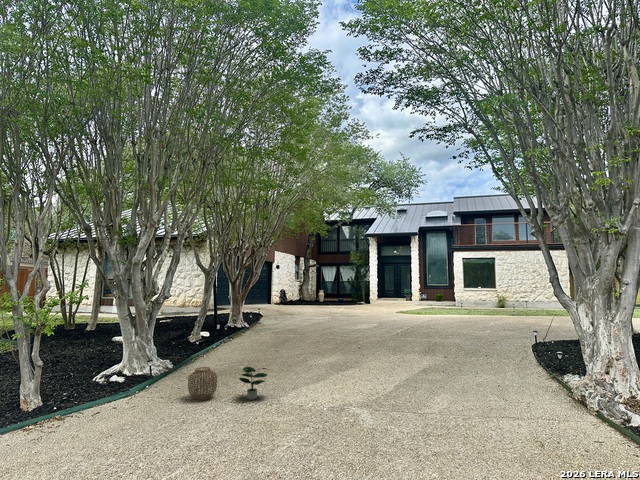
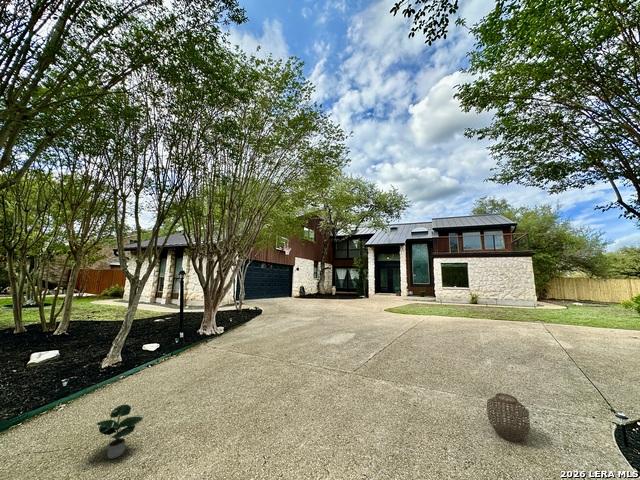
woven basket: present [188,367,217,400] -> present [487,393,530,441]

